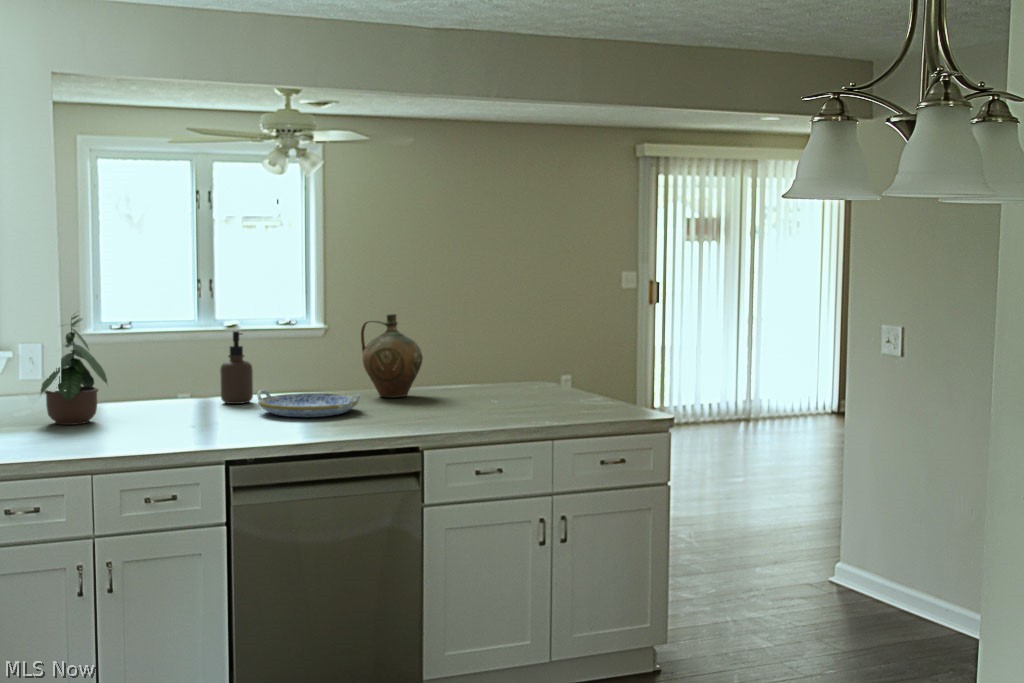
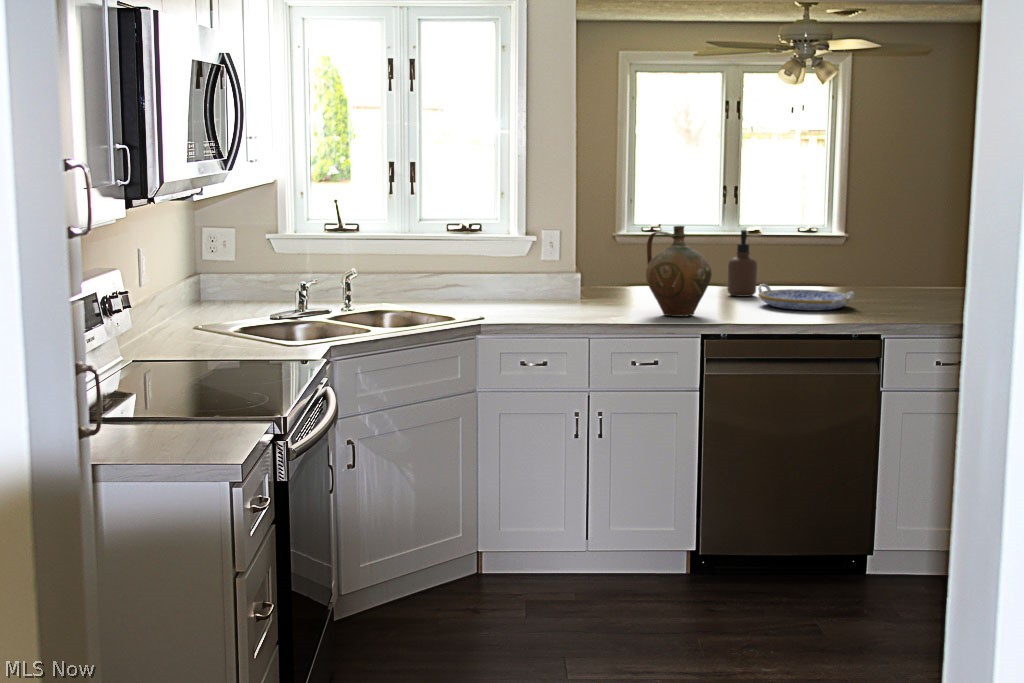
ceramic jug: present [361,314,422,398] -> present [646,226,712,317]
potted plant: present [41,316,107,425] -> none [572,206,635,304]

